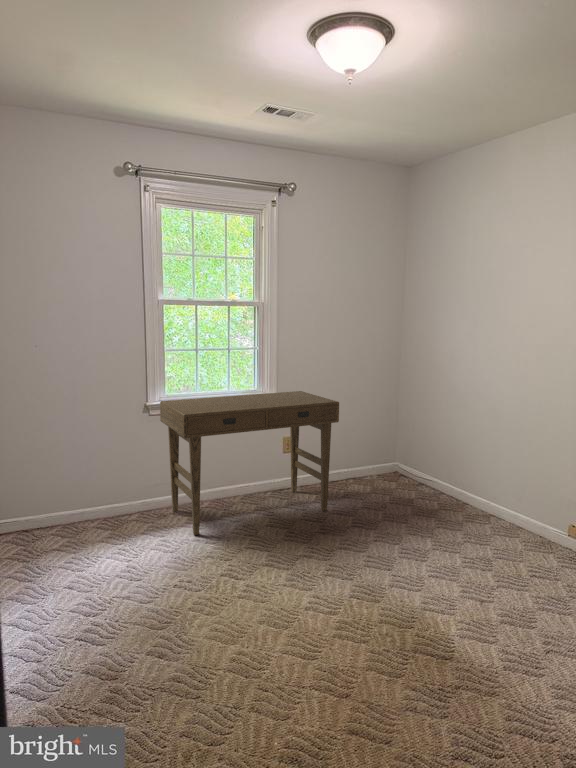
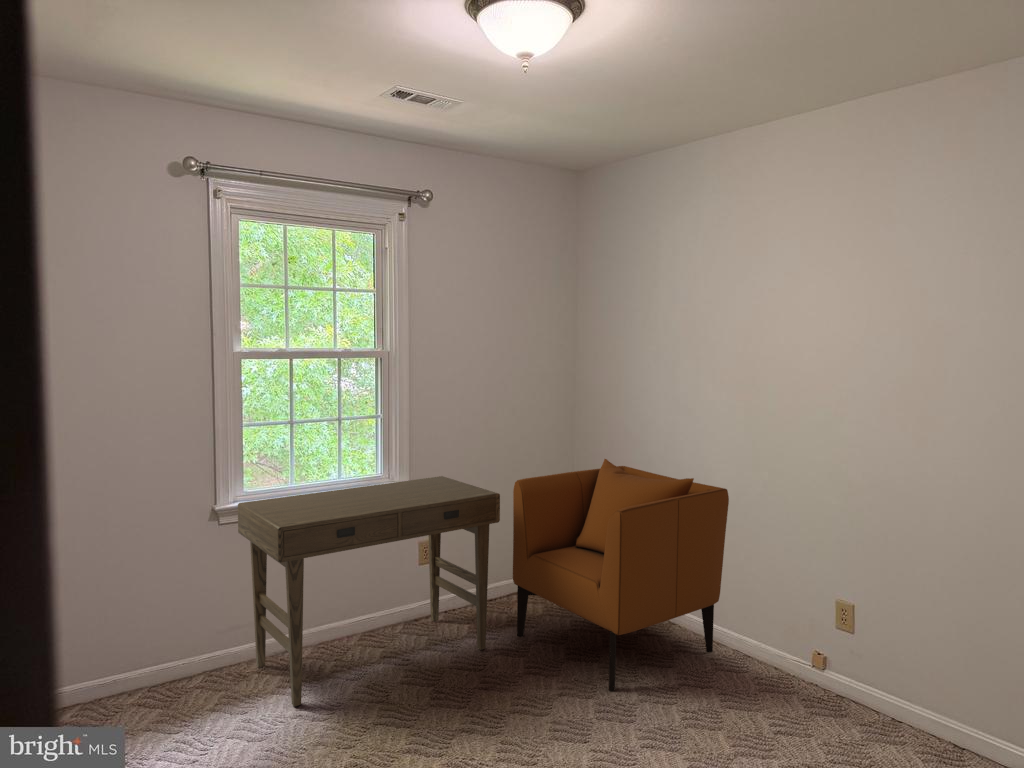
armchair: none [349,382,510,541] -> present [513,459,729,691]

